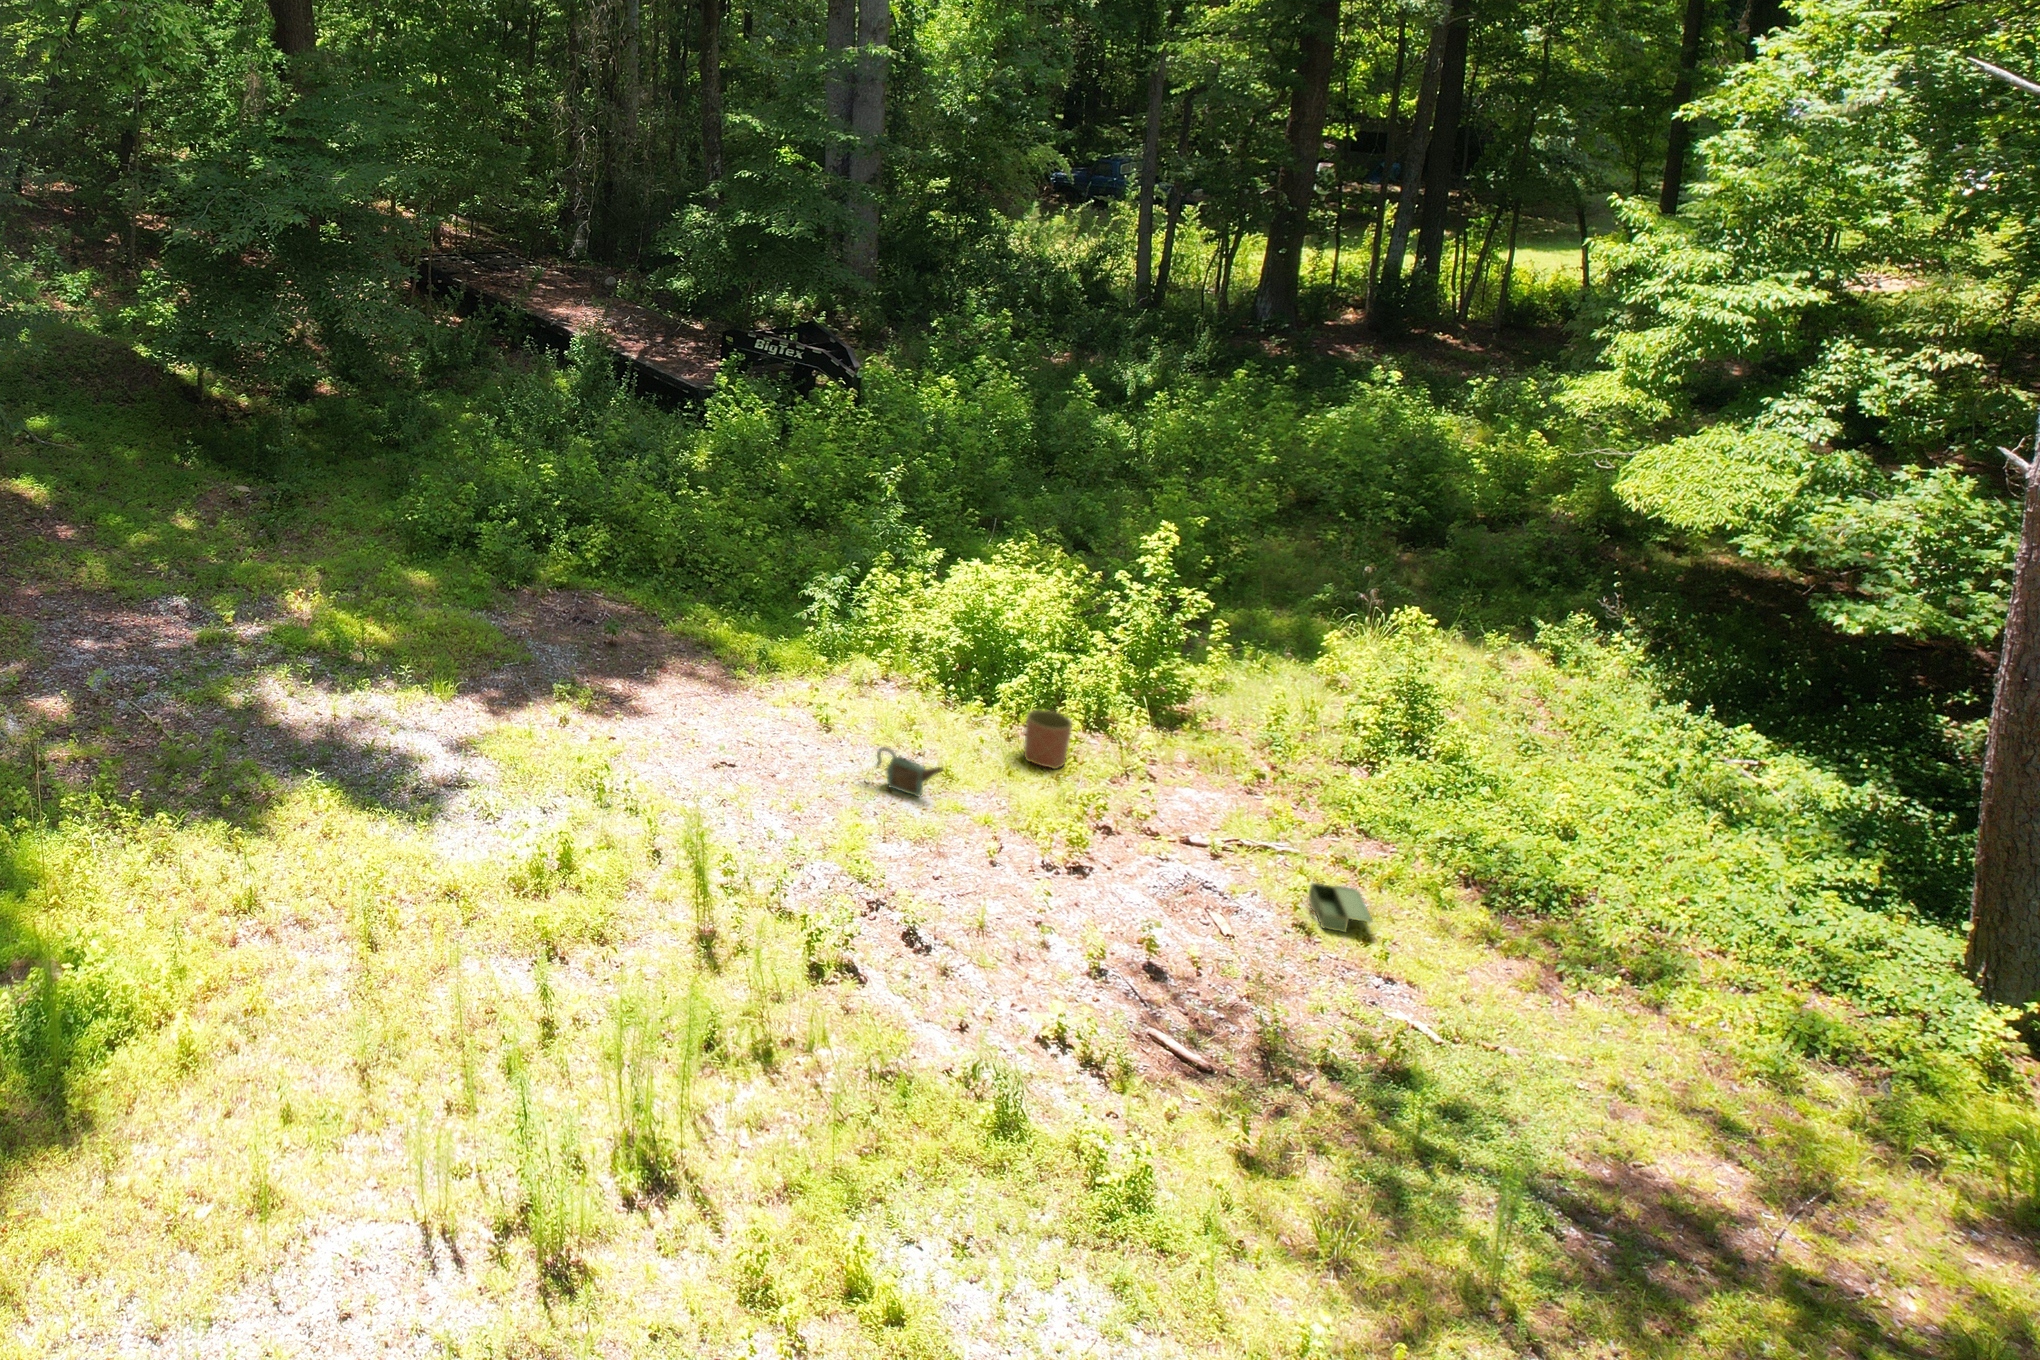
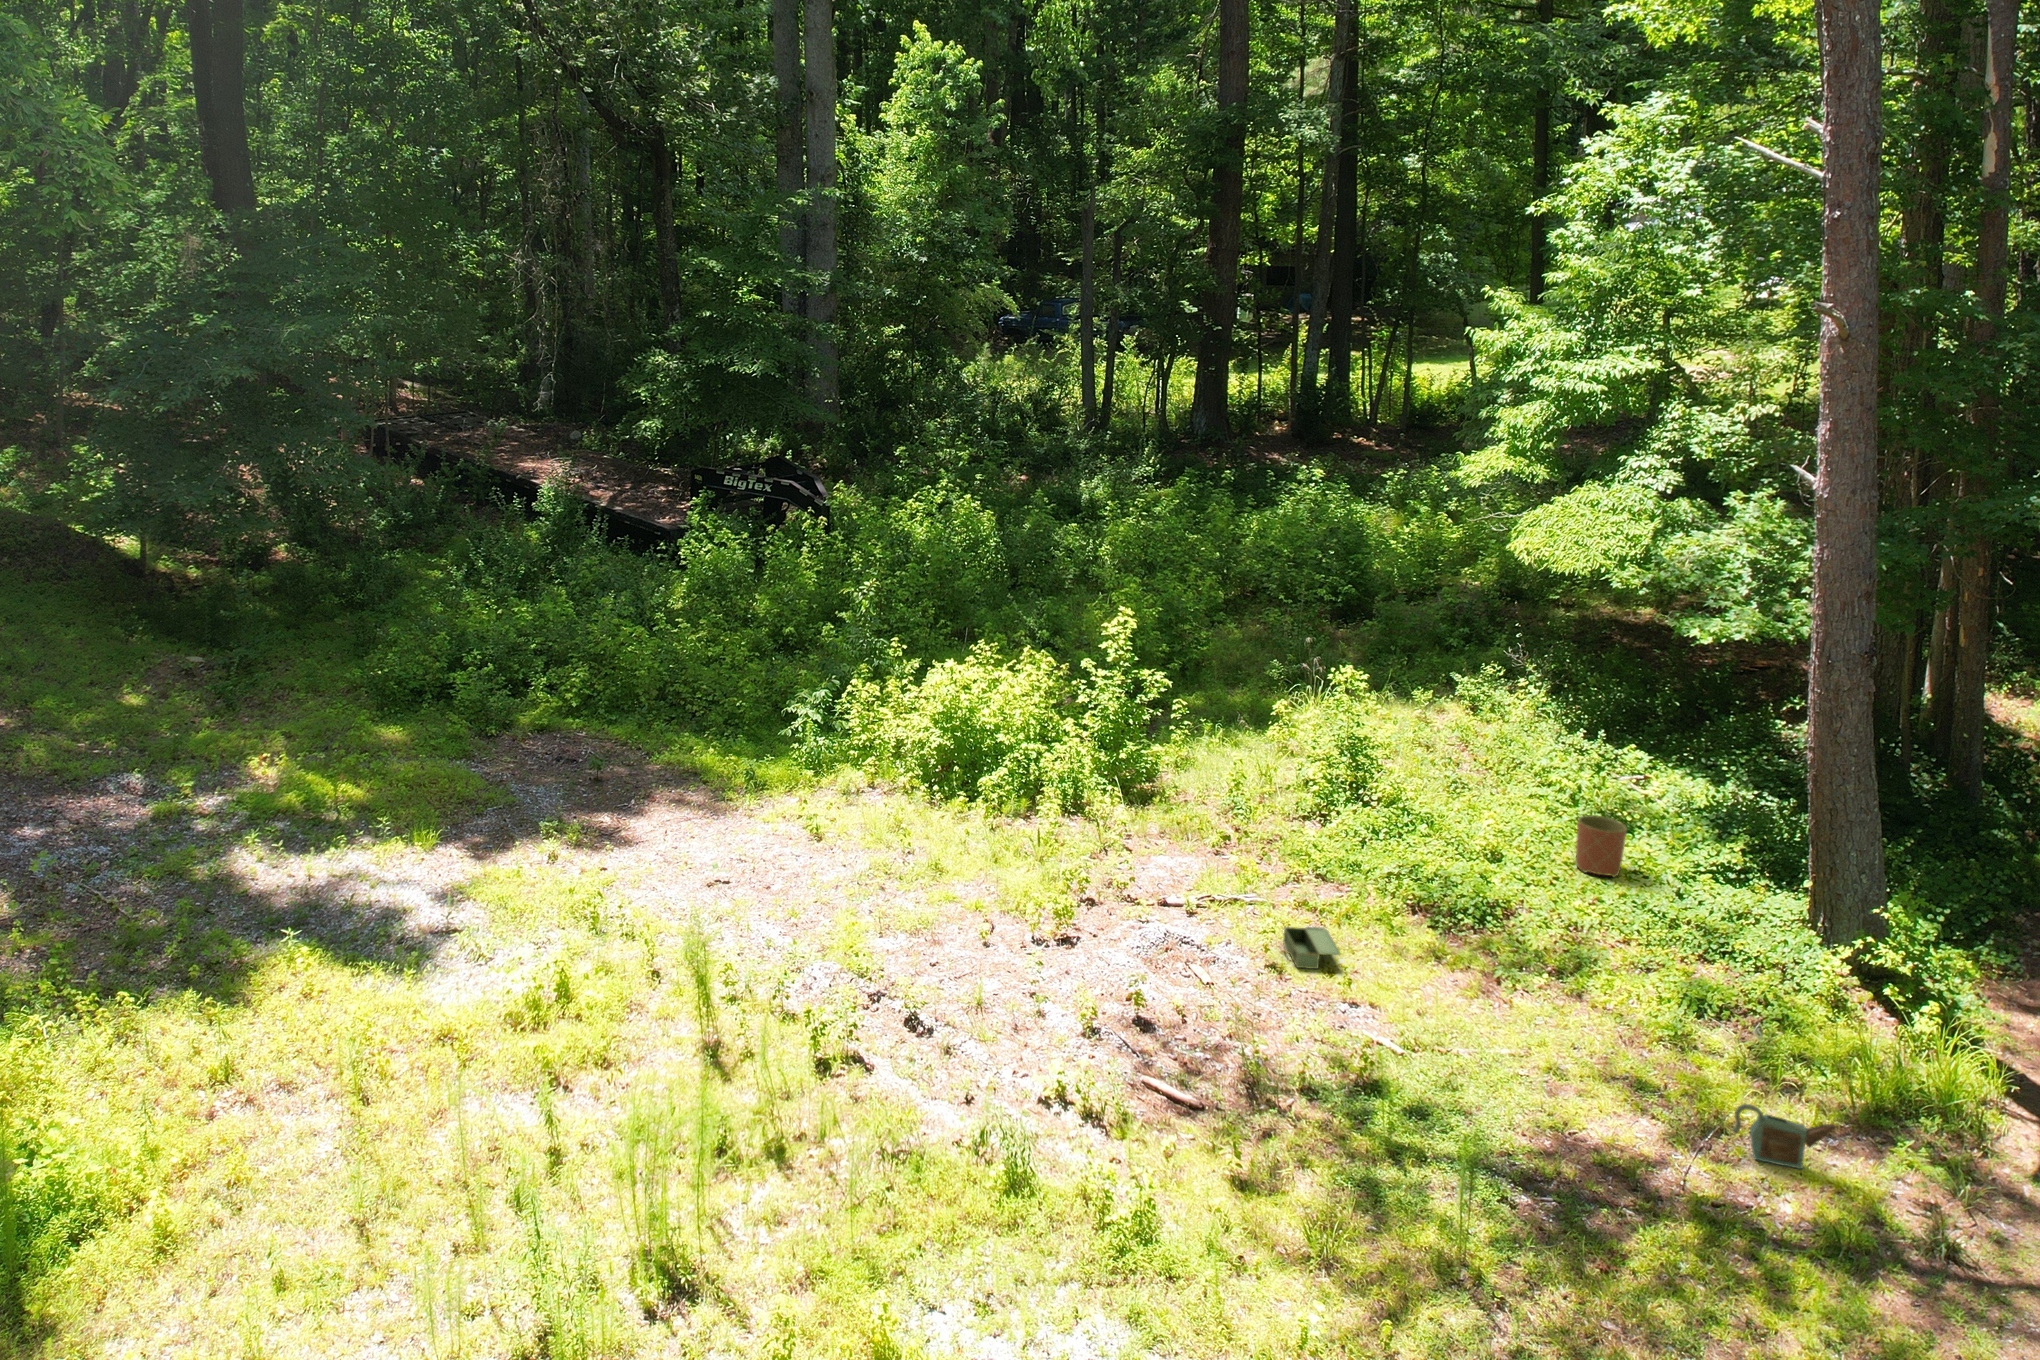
planter: present [1024,710,1072,769] -> present [1575,815,1627,877]
watering can: present [876,747,943,796] -> present [1732,1104,1837,1169]

